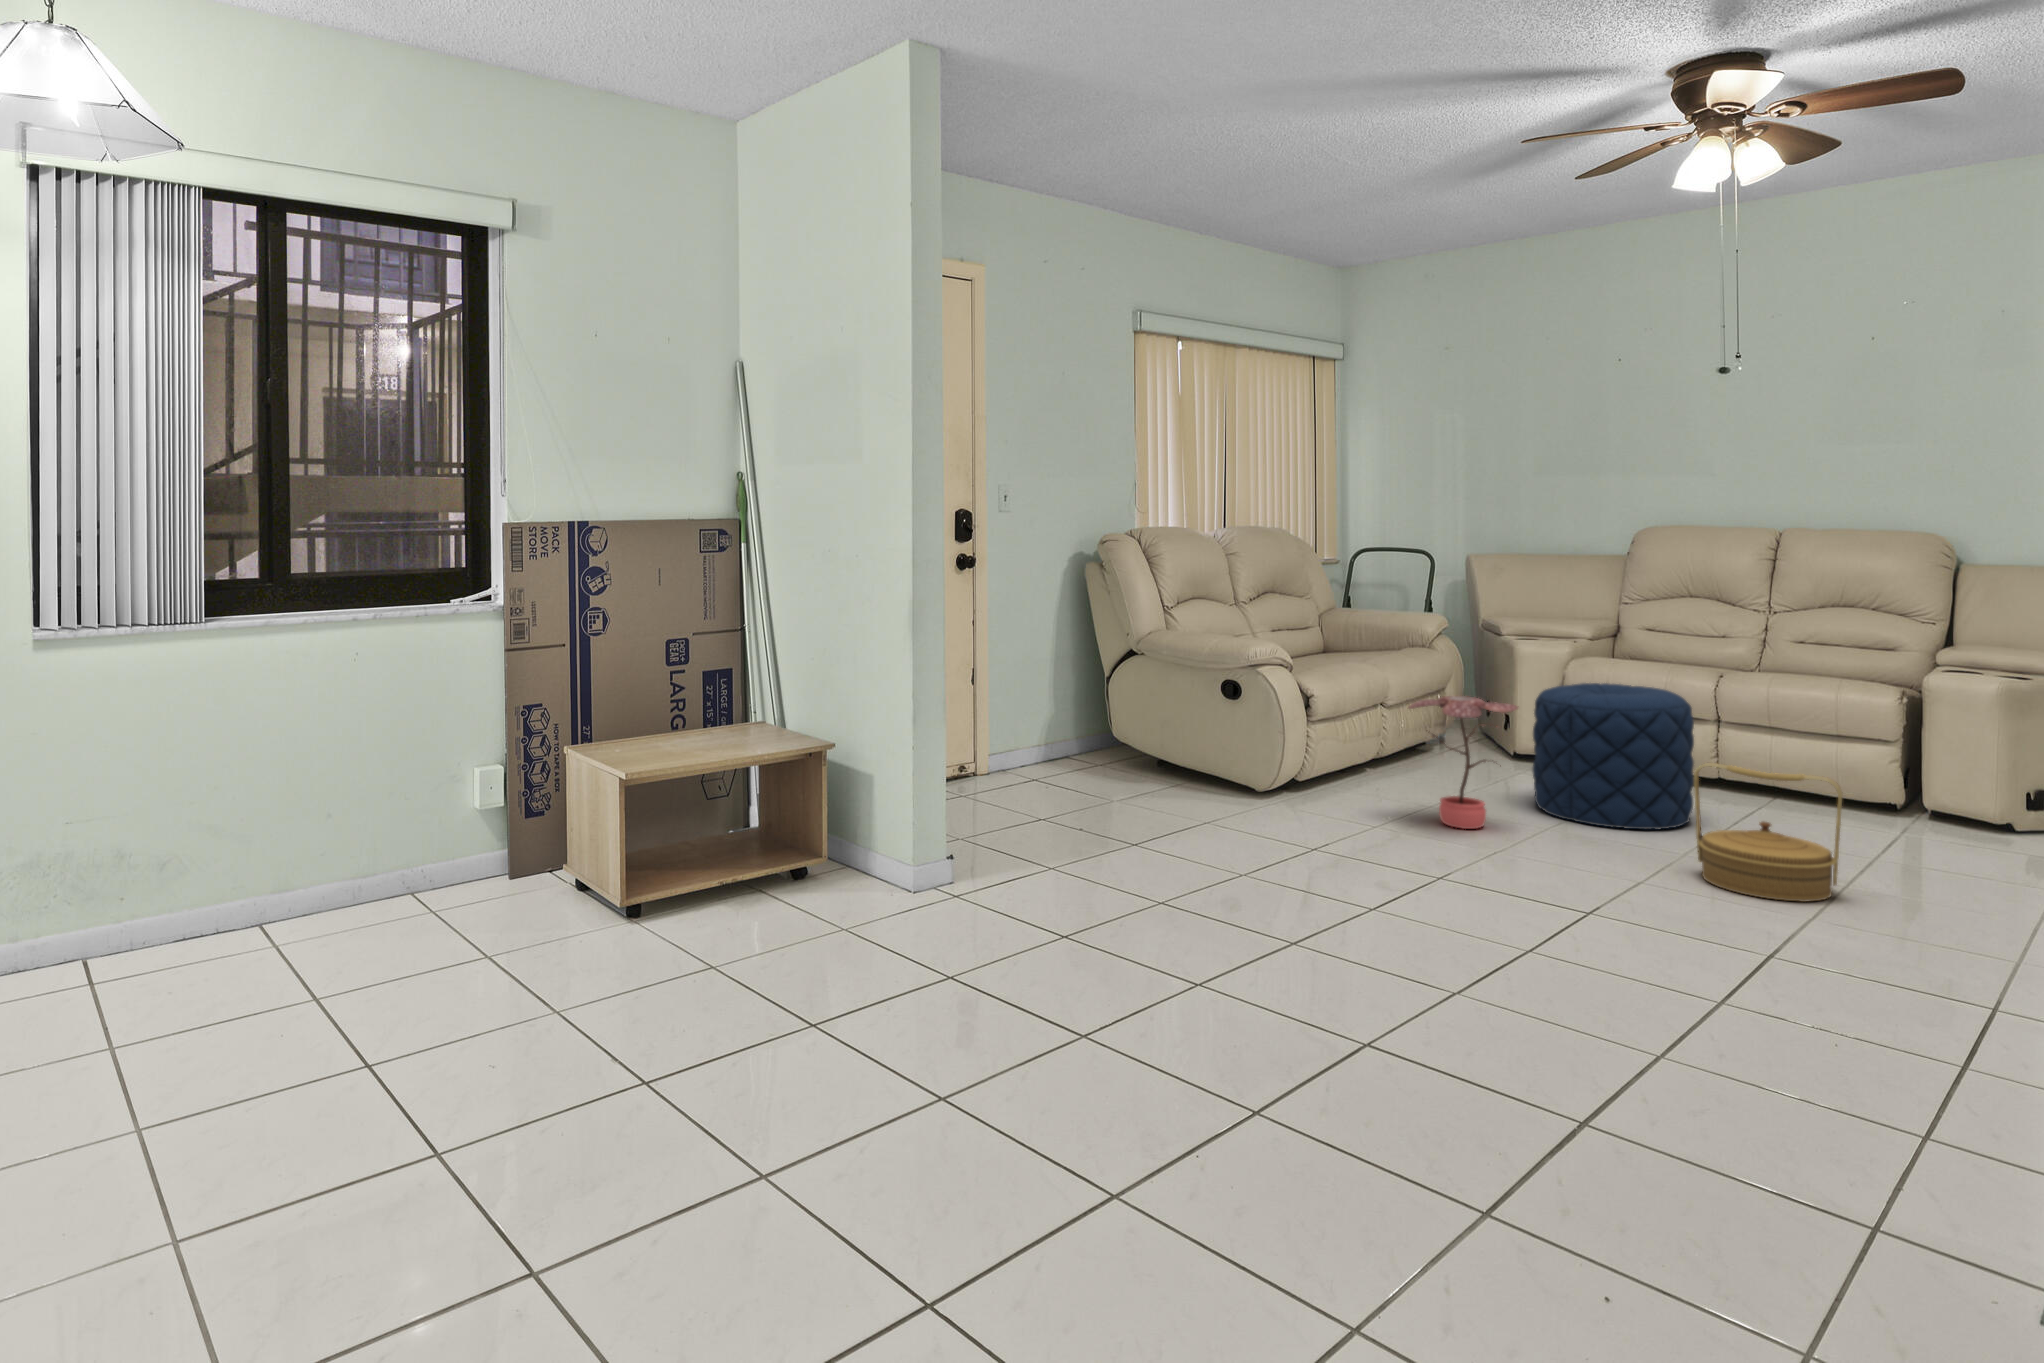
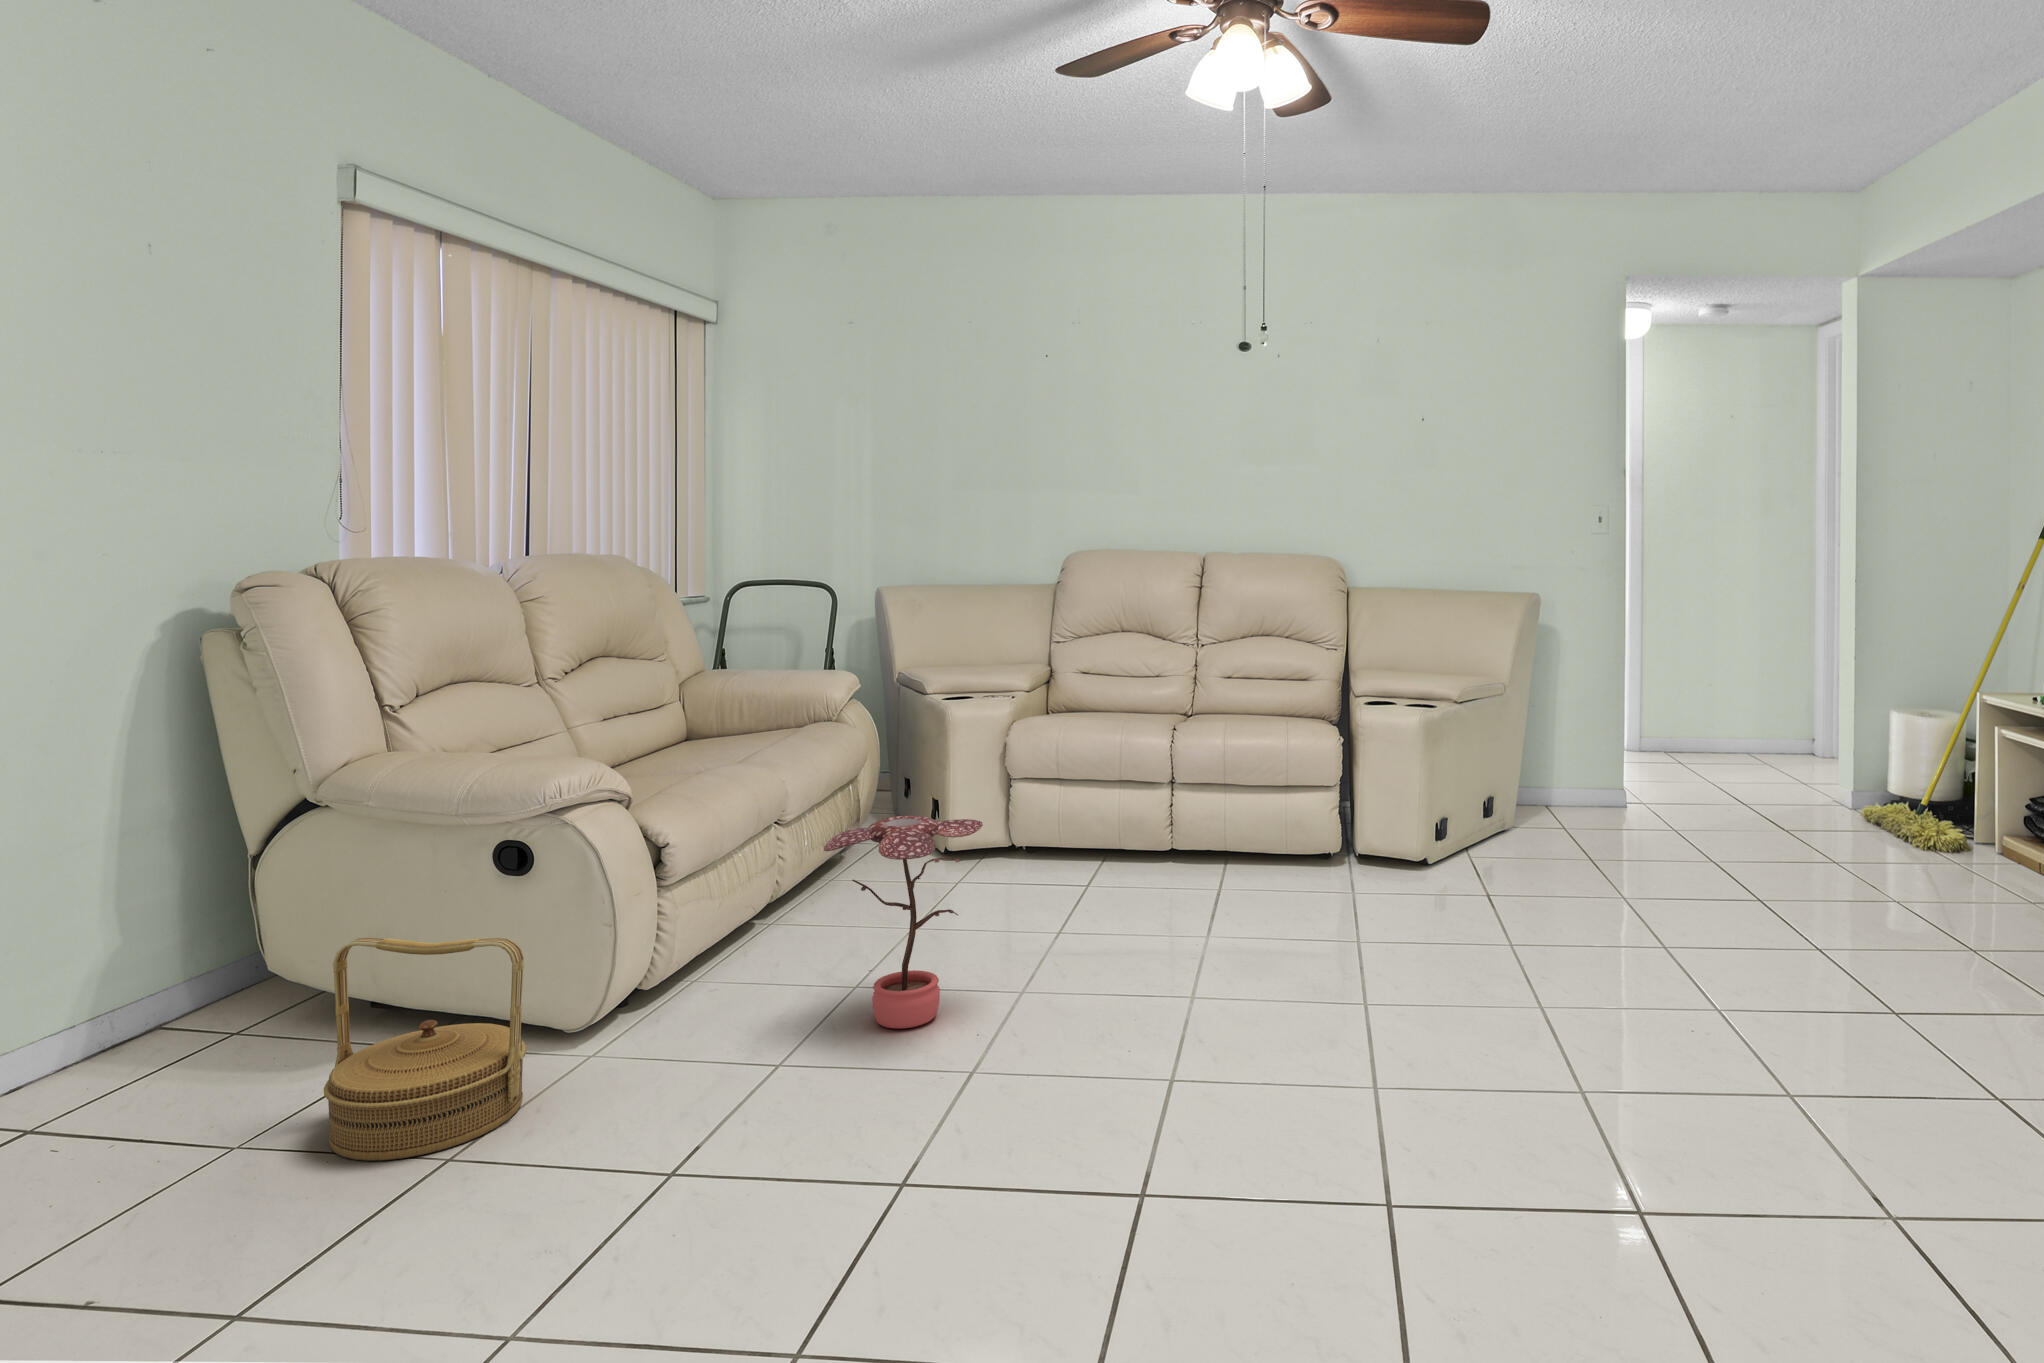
pouf: present [1533,683,1694,829] -> none [988,759,1173,968]
basket: present [1694,763,1842,902] -> present [324,938,526,1161]

